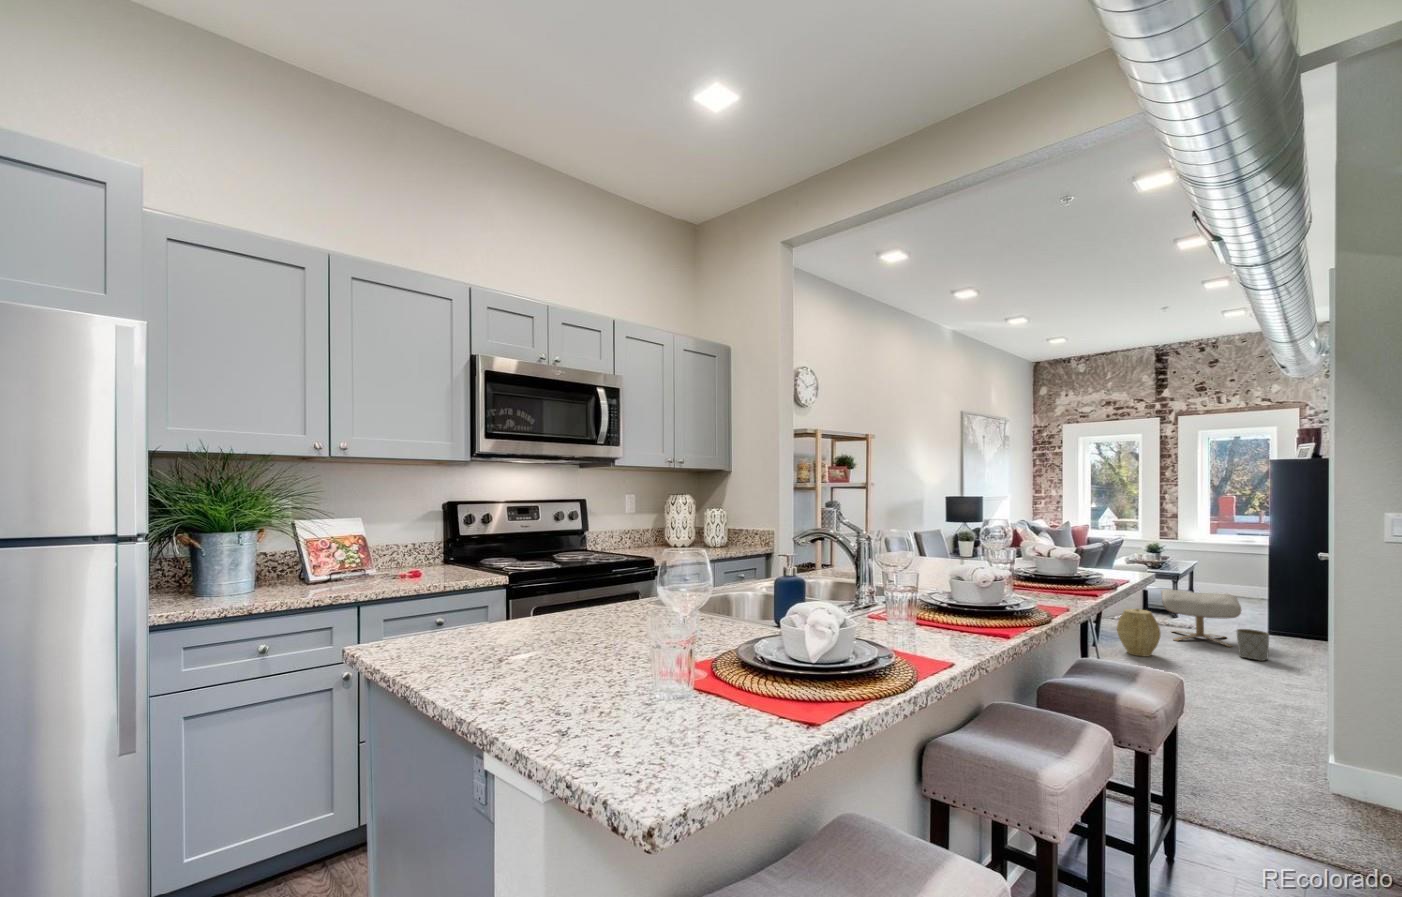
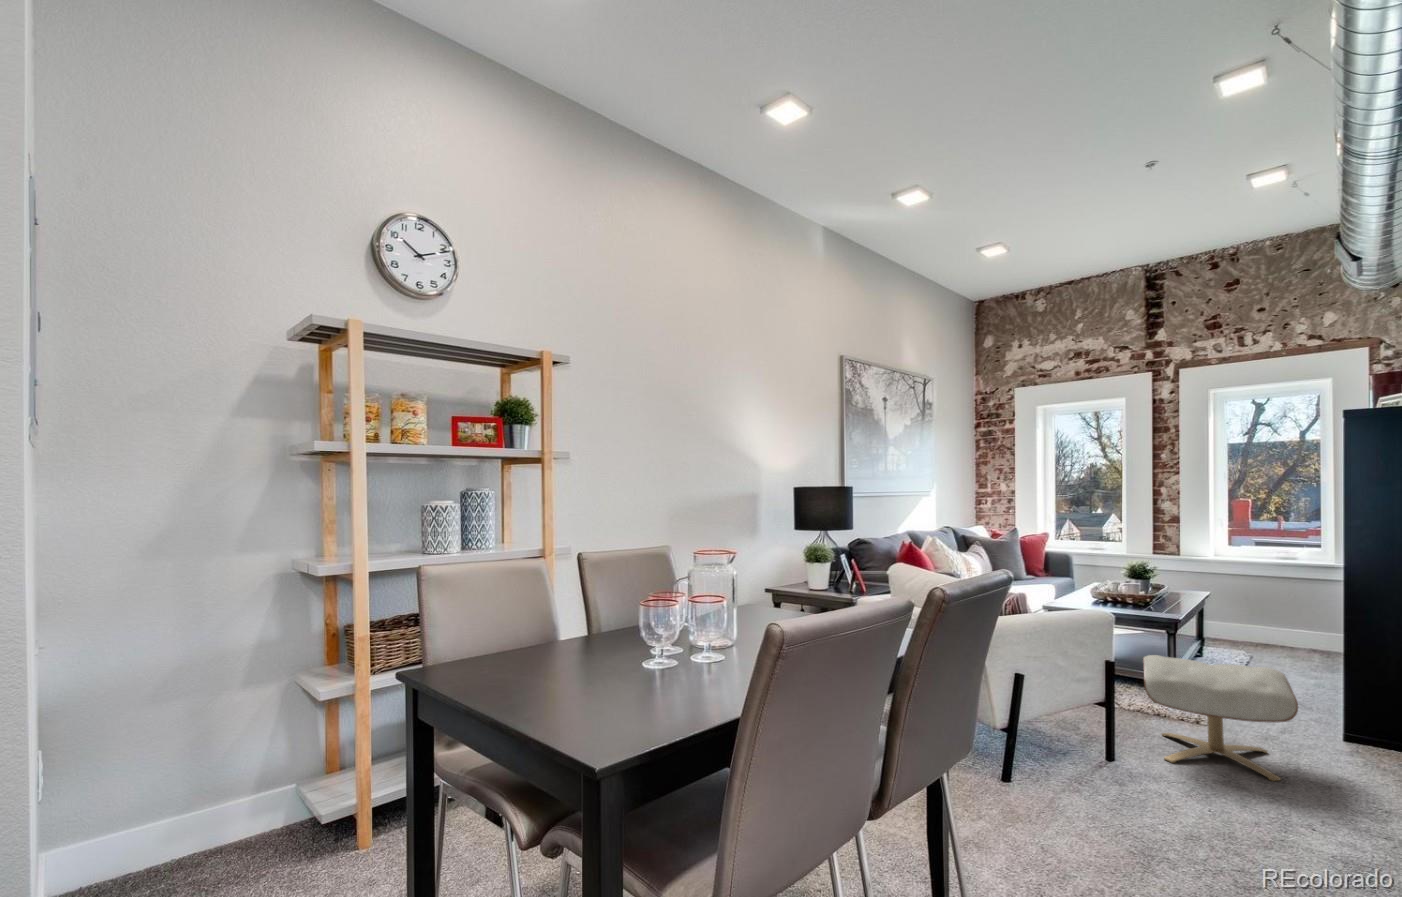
woven basket: present [1117,609,1161,656] -> none [1047,708,1134,817]
planter: present [1237,629,1269,661] -> none [1292,753,1364,832]

